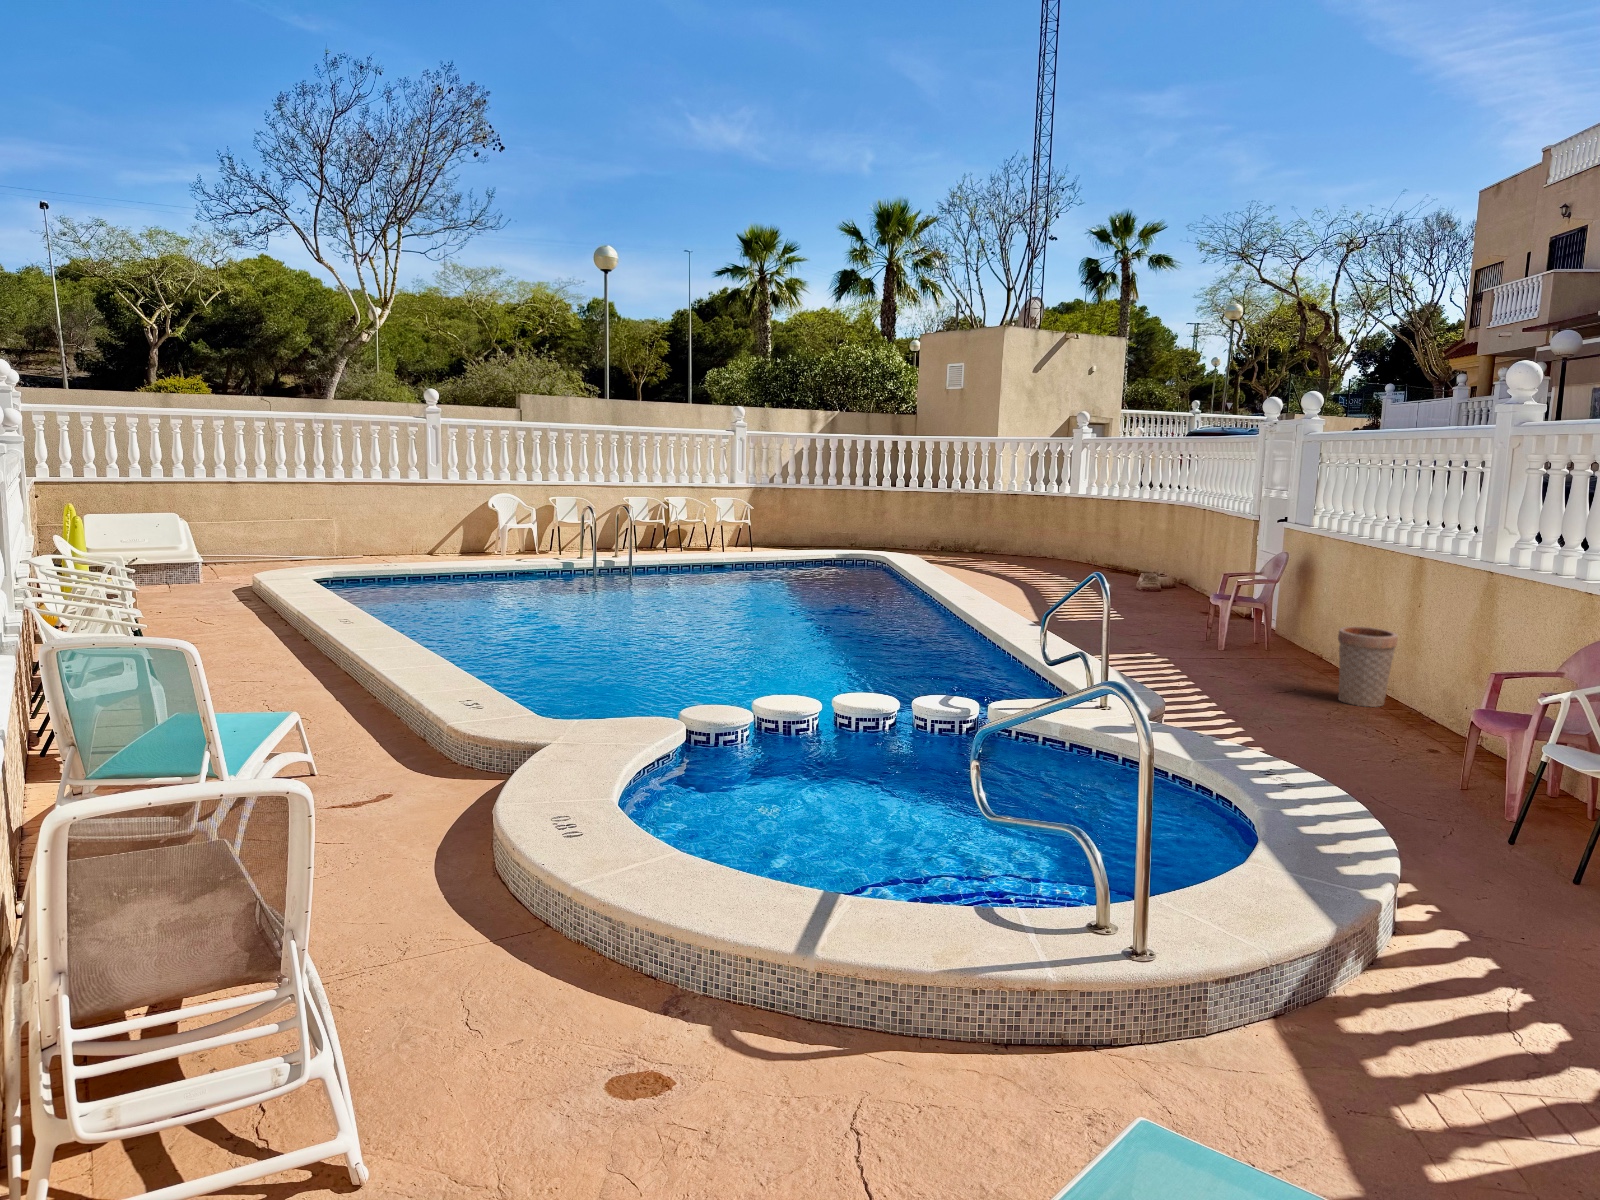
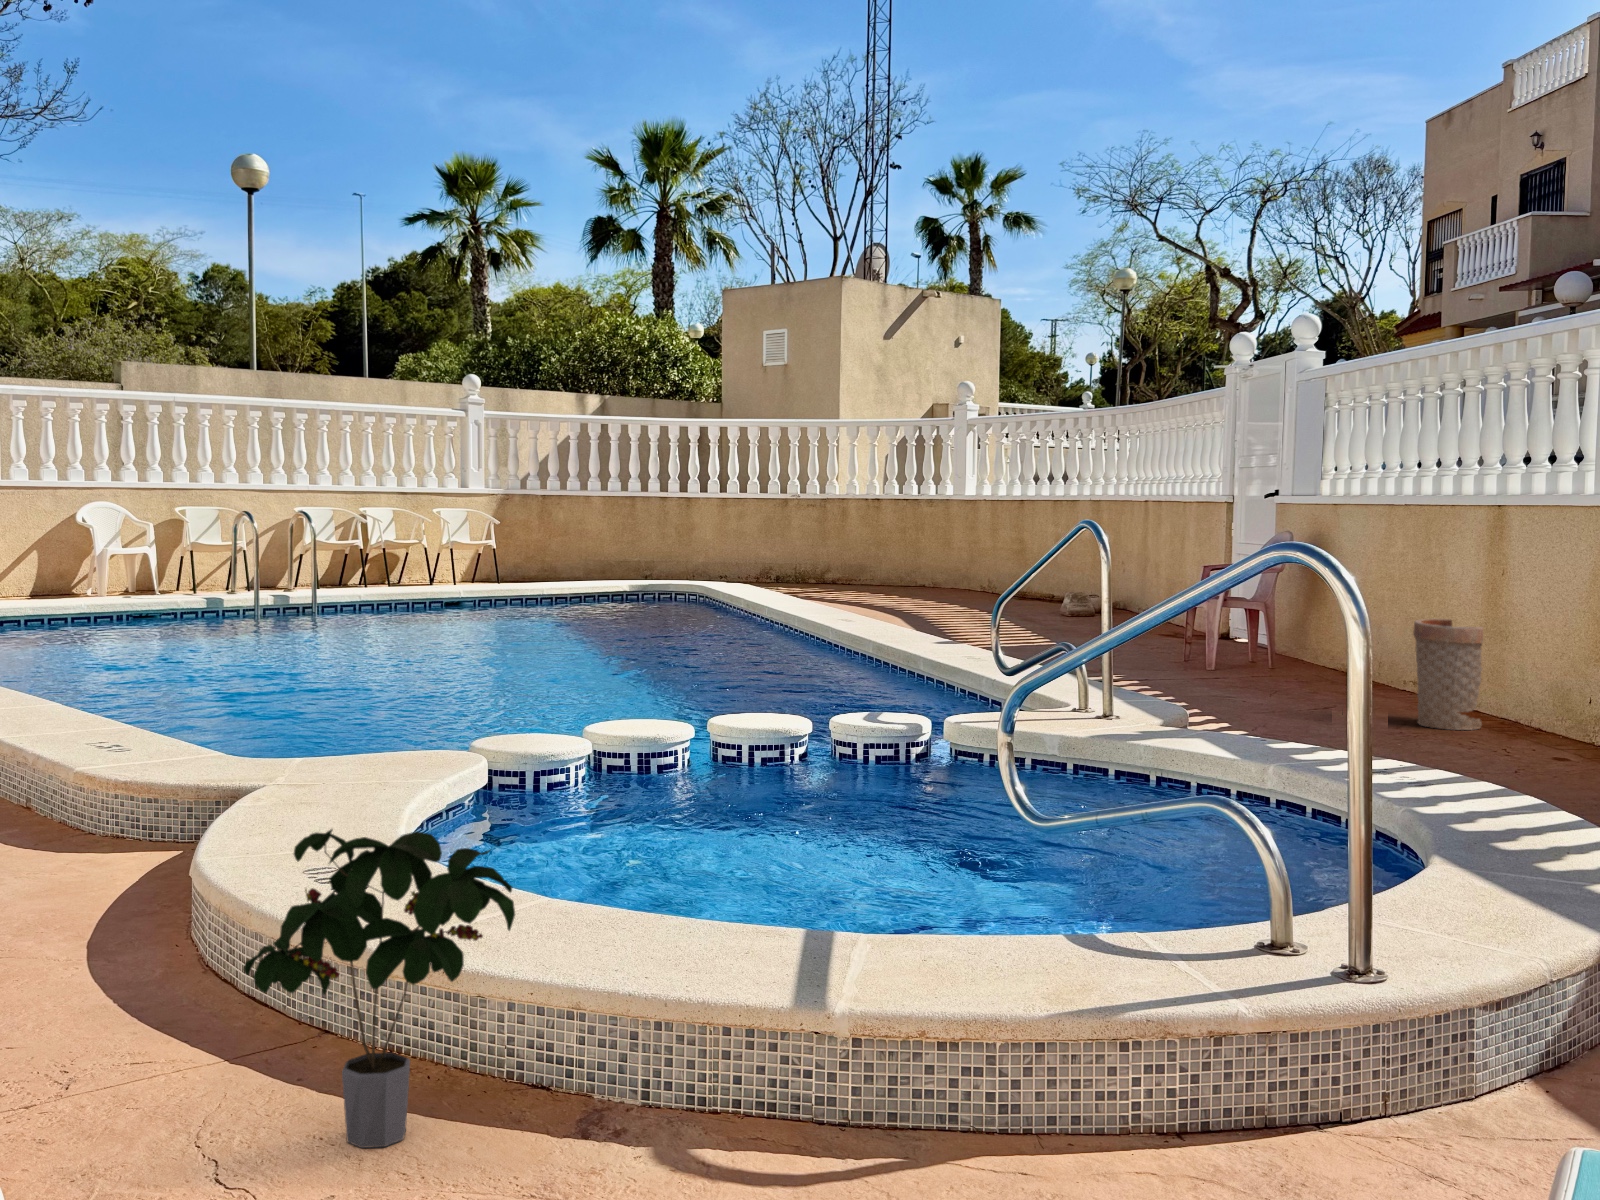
potted plant: none [488,837,625,1012] -> present [243,829,515,1148]

